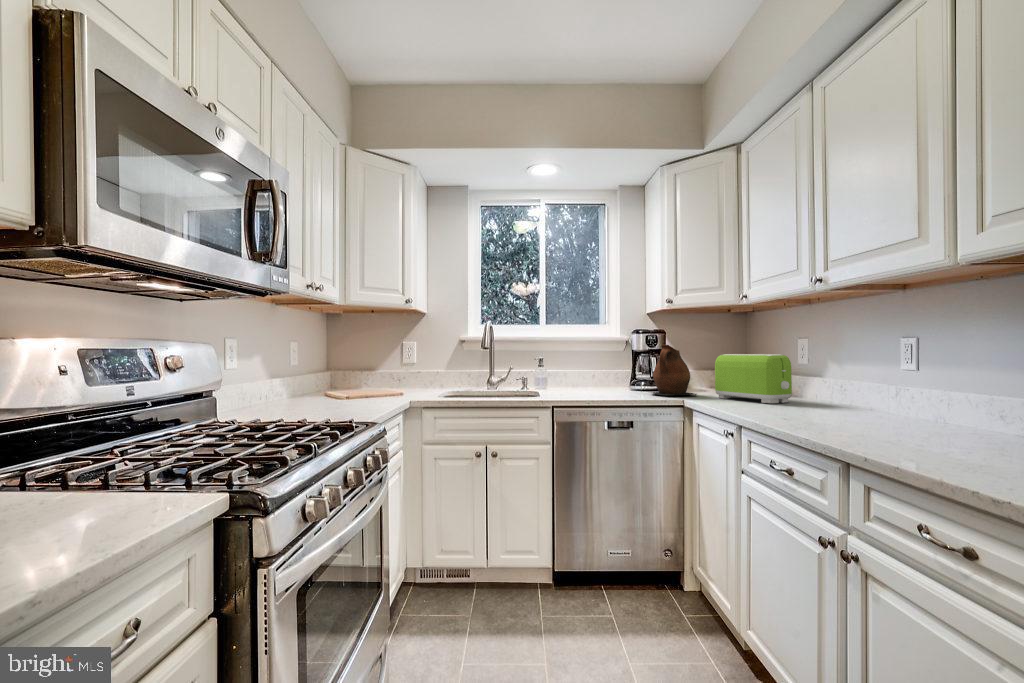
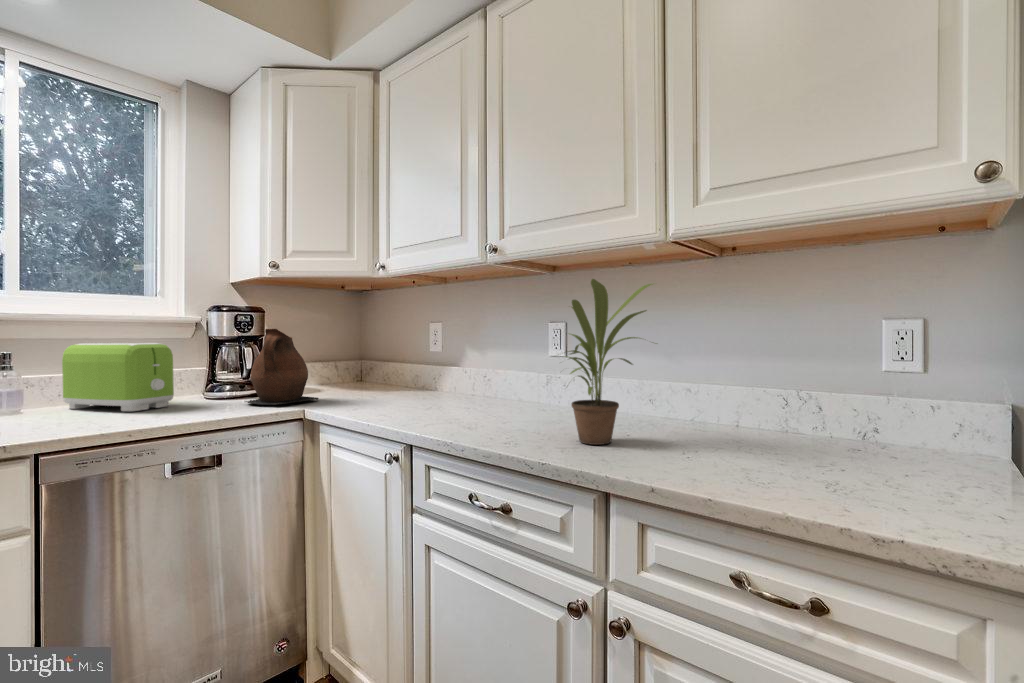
potted plant: none [835,305,950,439] -> present [568,279,653,445]
toaster: present [715,354,792,403] -> present [62,343,174,411]

